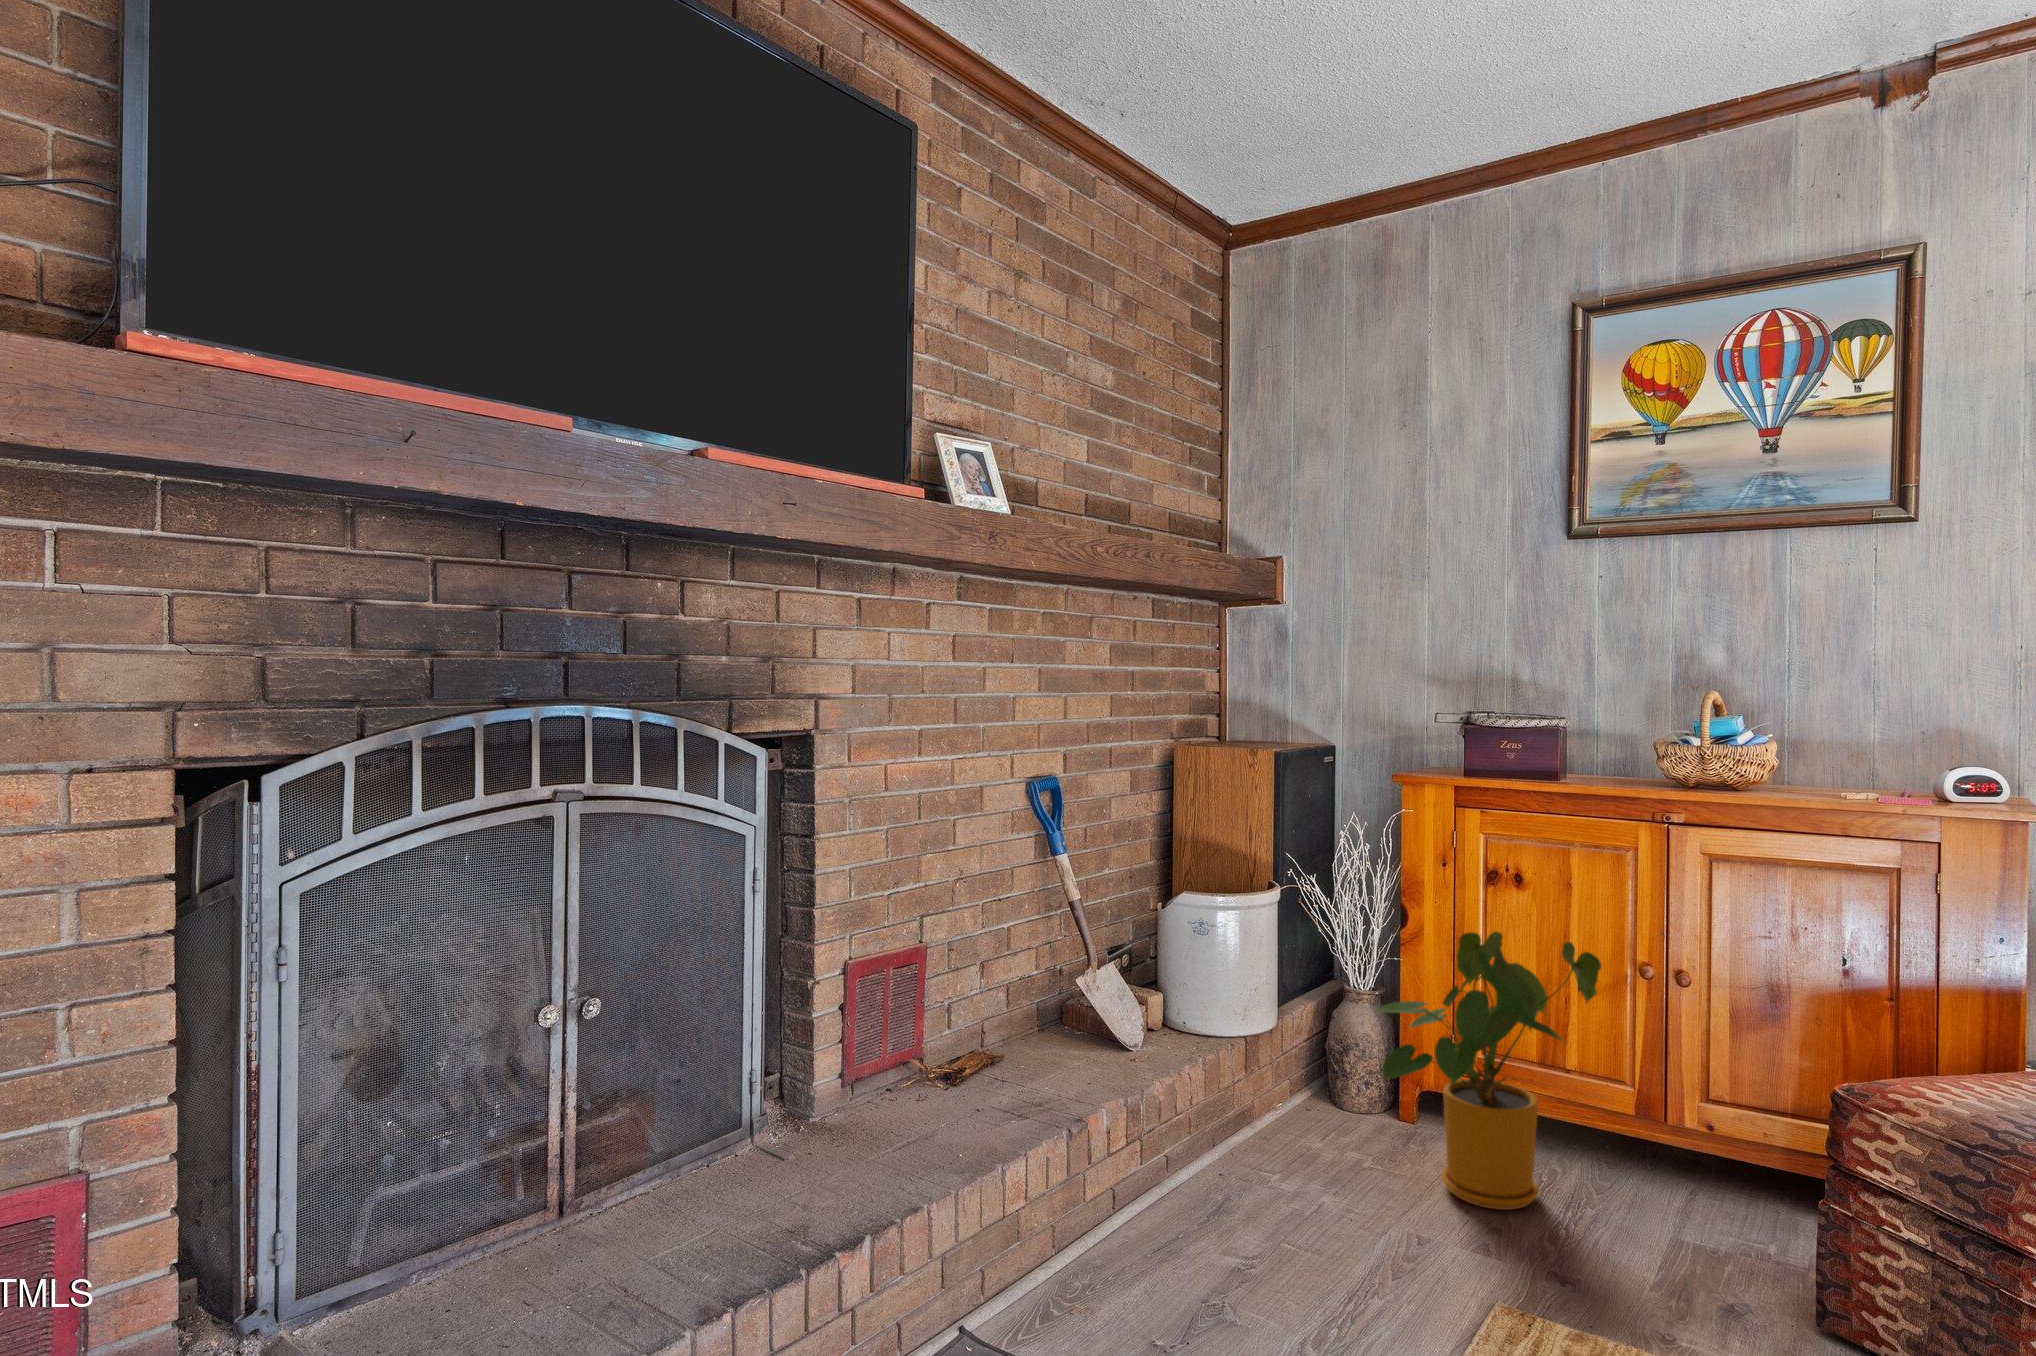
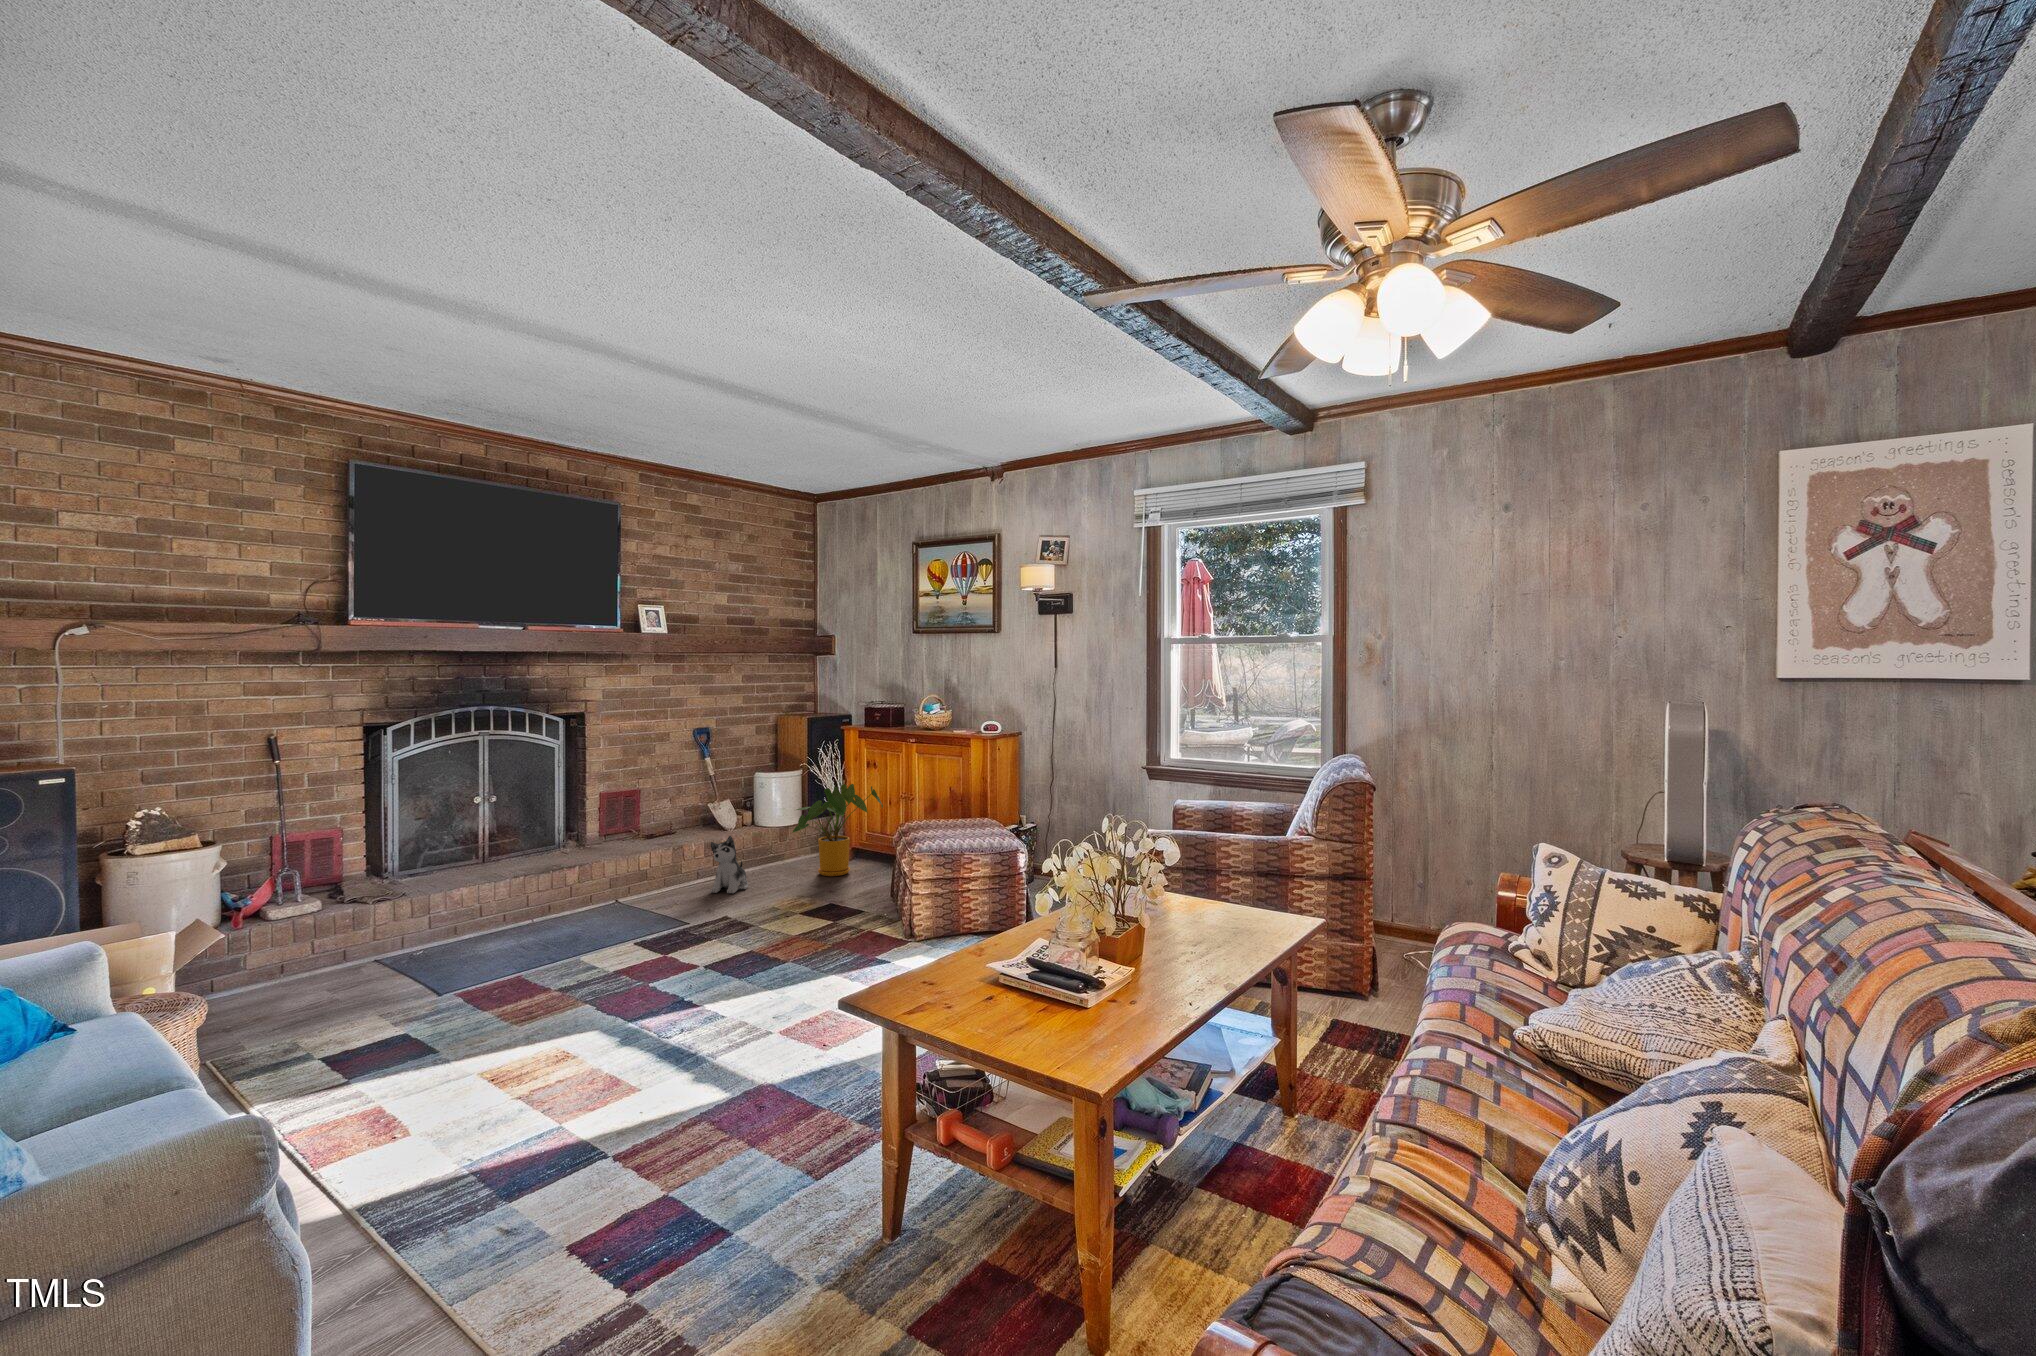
plush toy: none [1220,1113,1328,1306] -> present [710,836,748,893]

